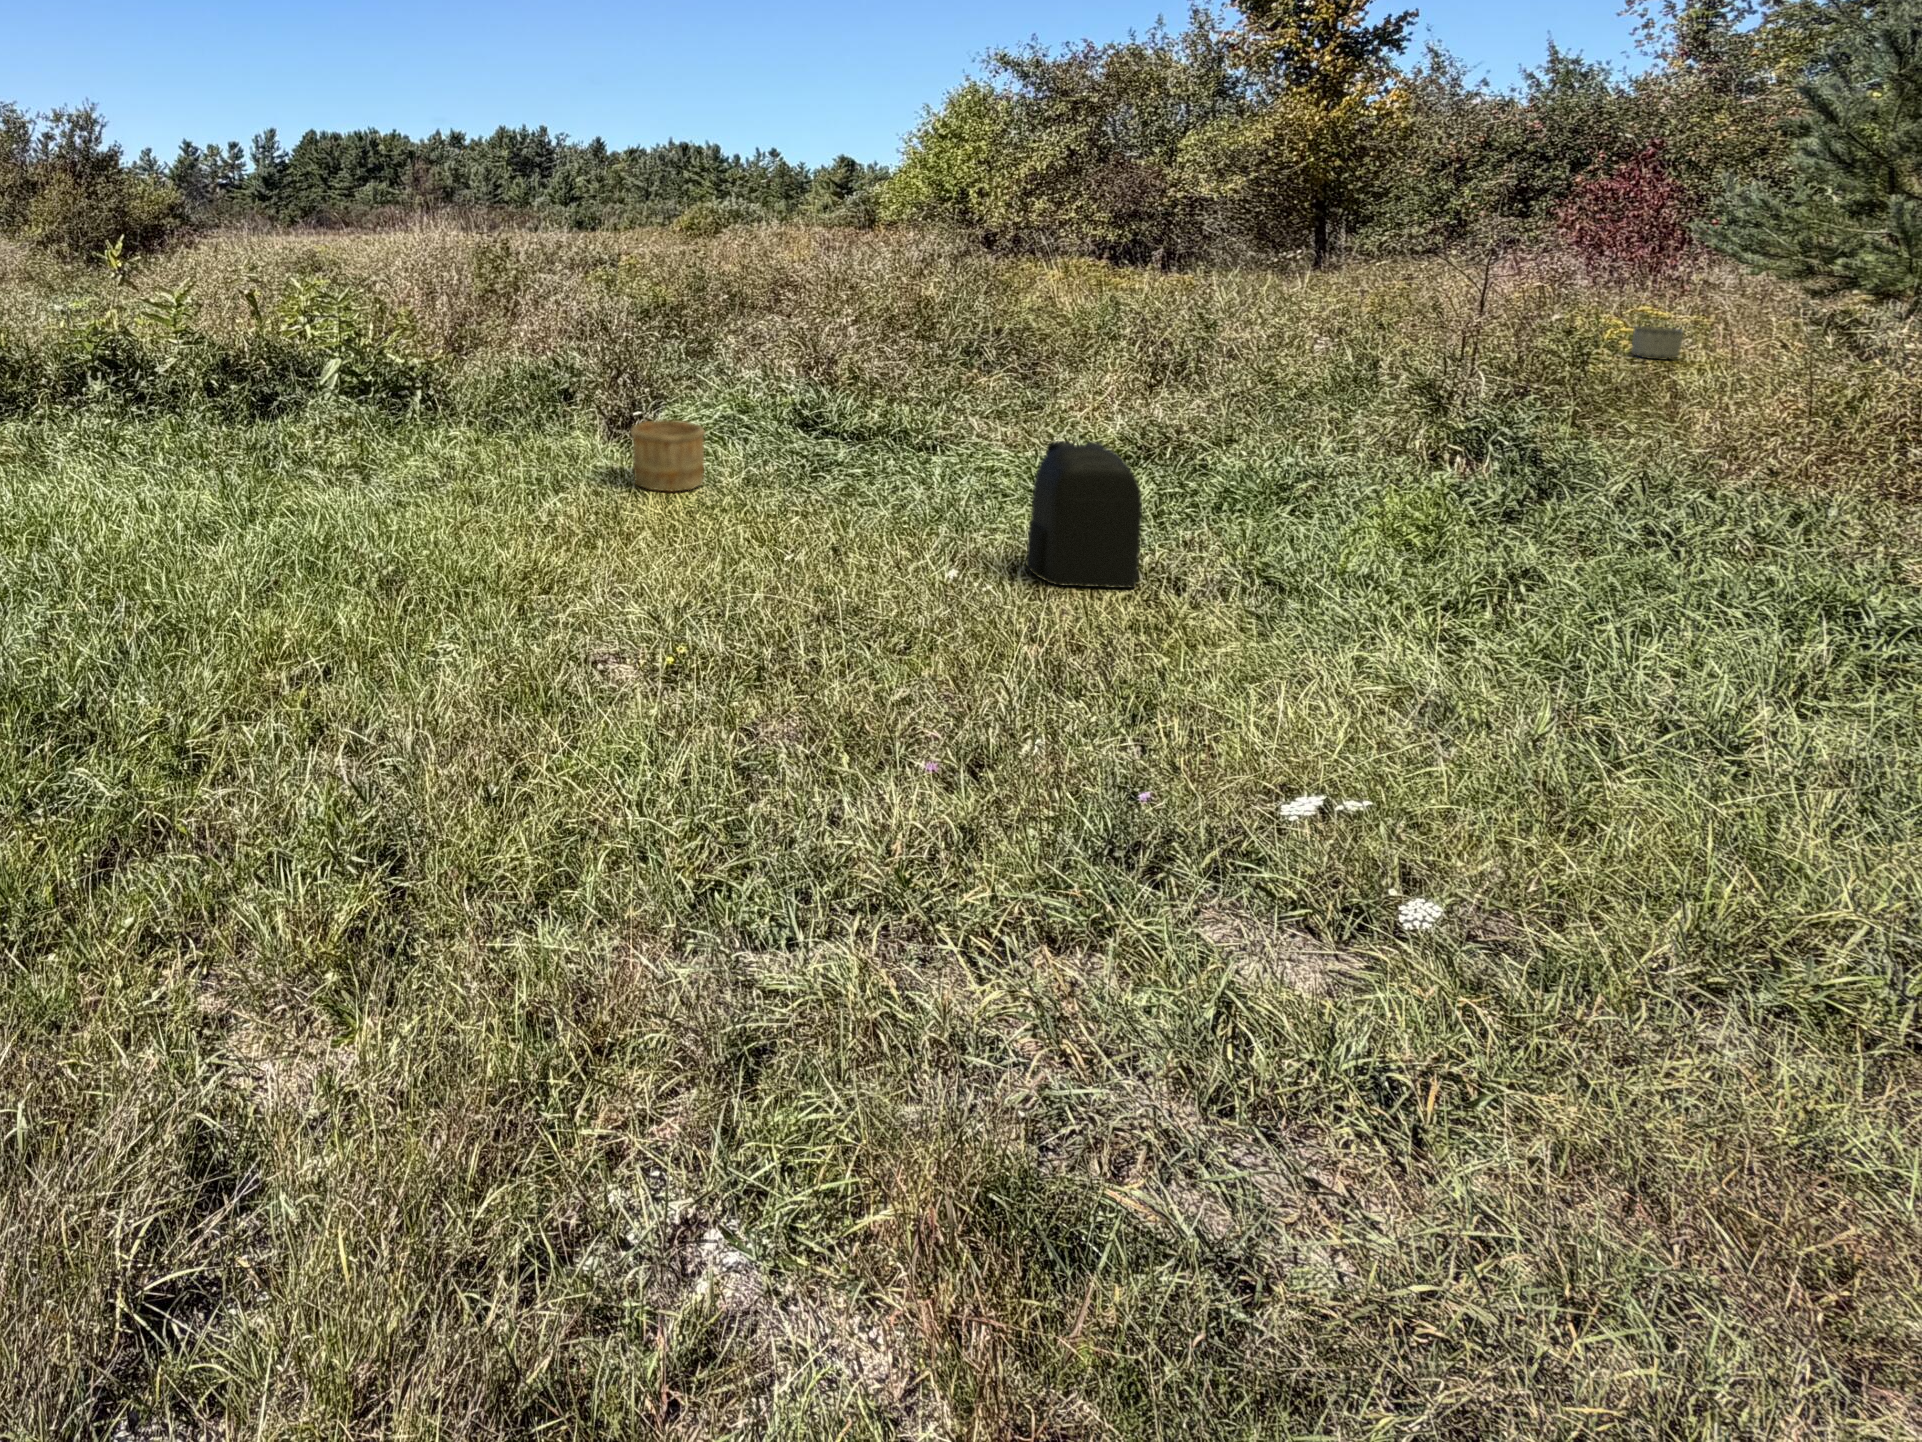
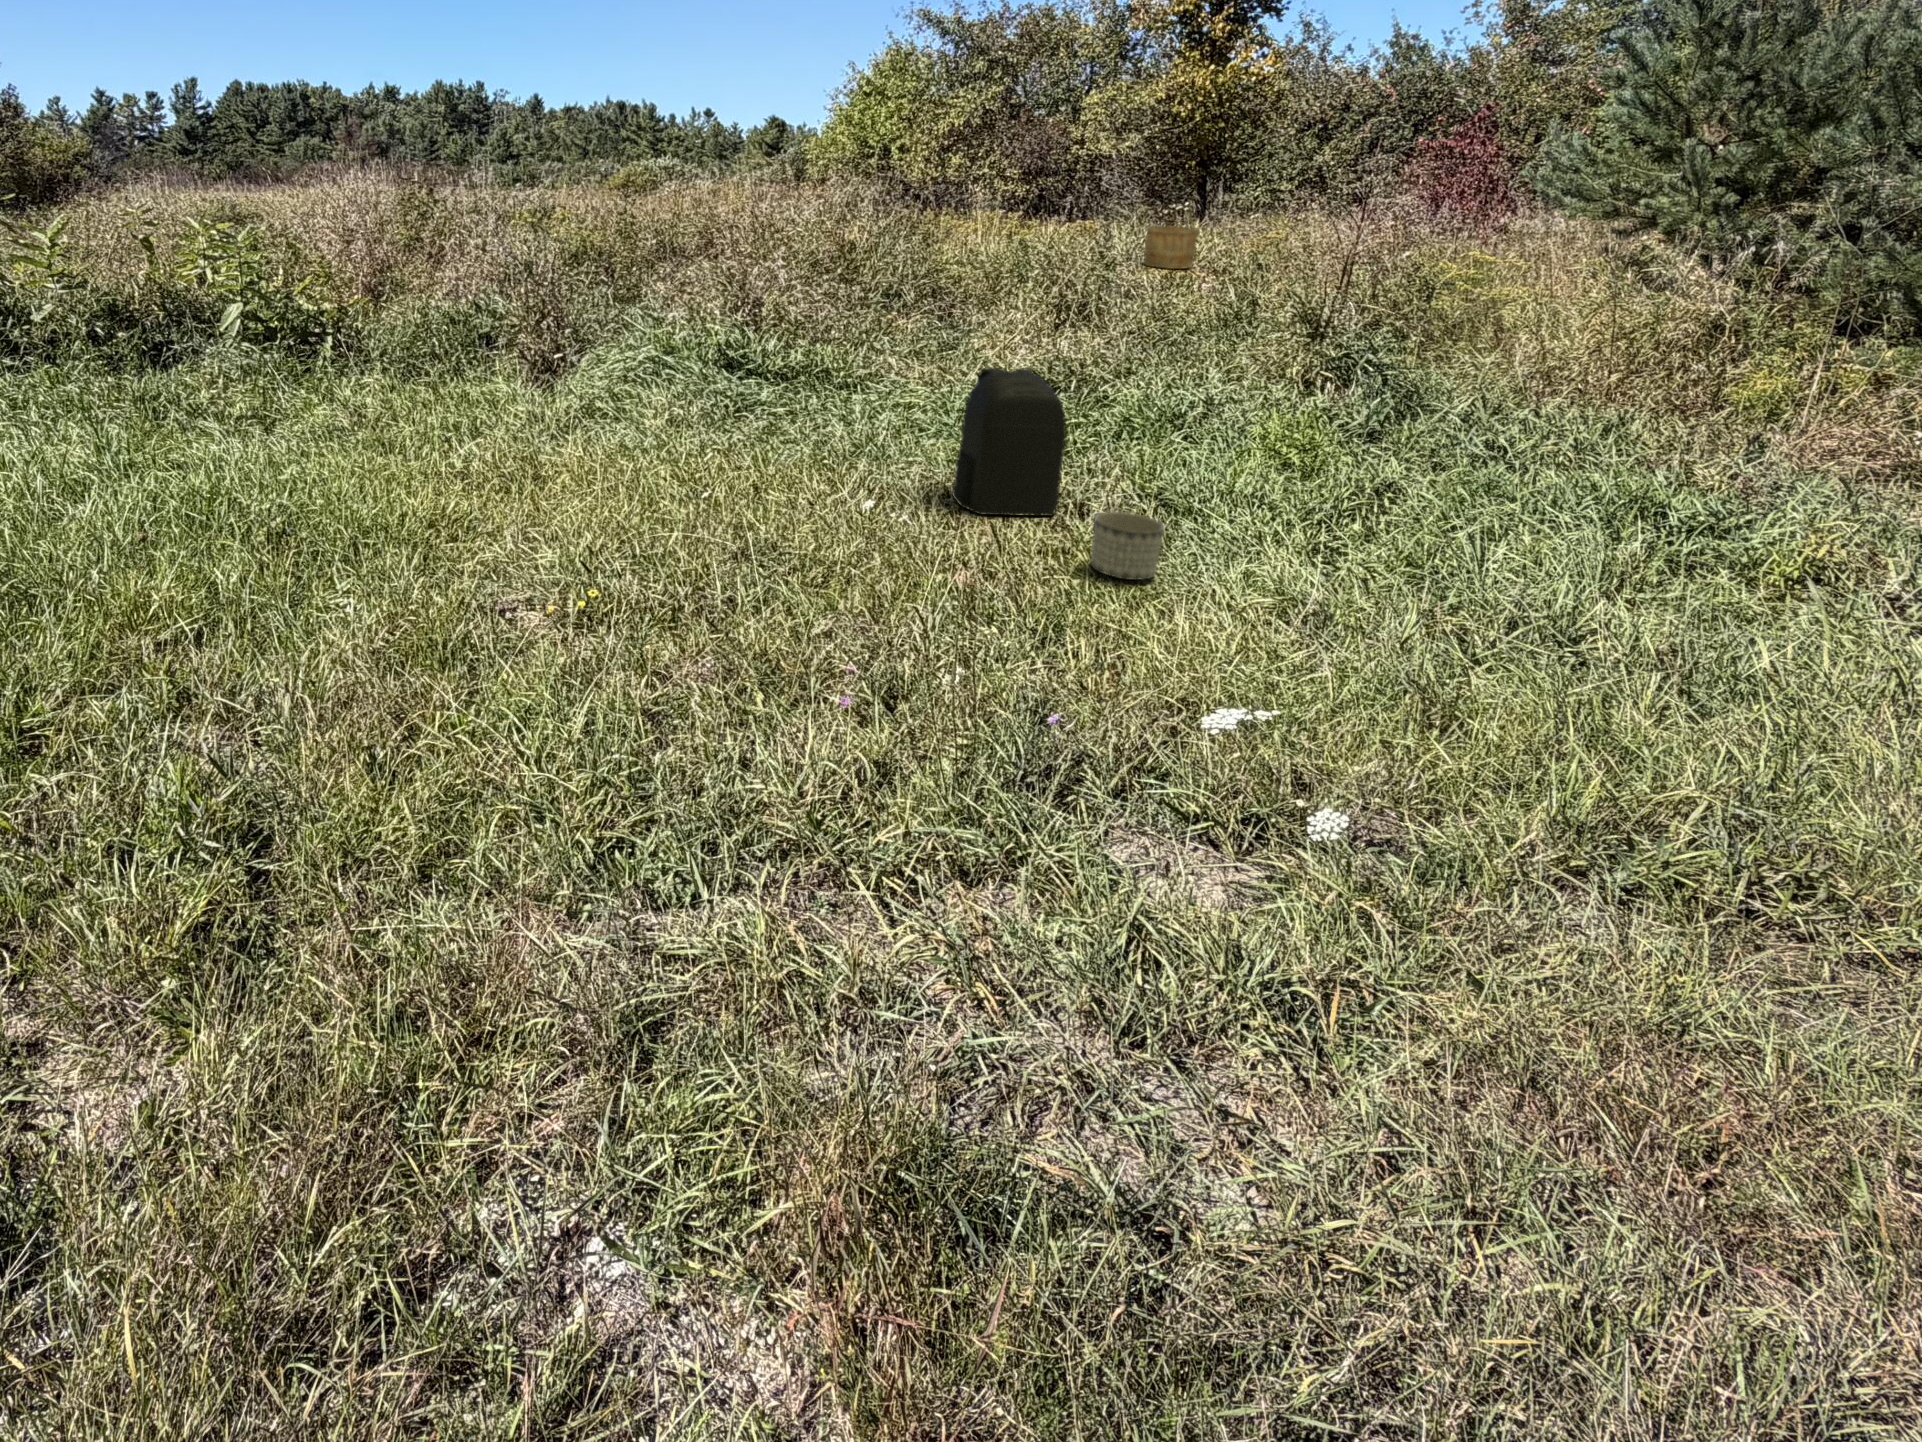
planter: present [1632,326,1683,360] -> present [1091,511,1164,580]
wooden bucket: present [630,420,705,492] -> present [1144,226,1199,269]

